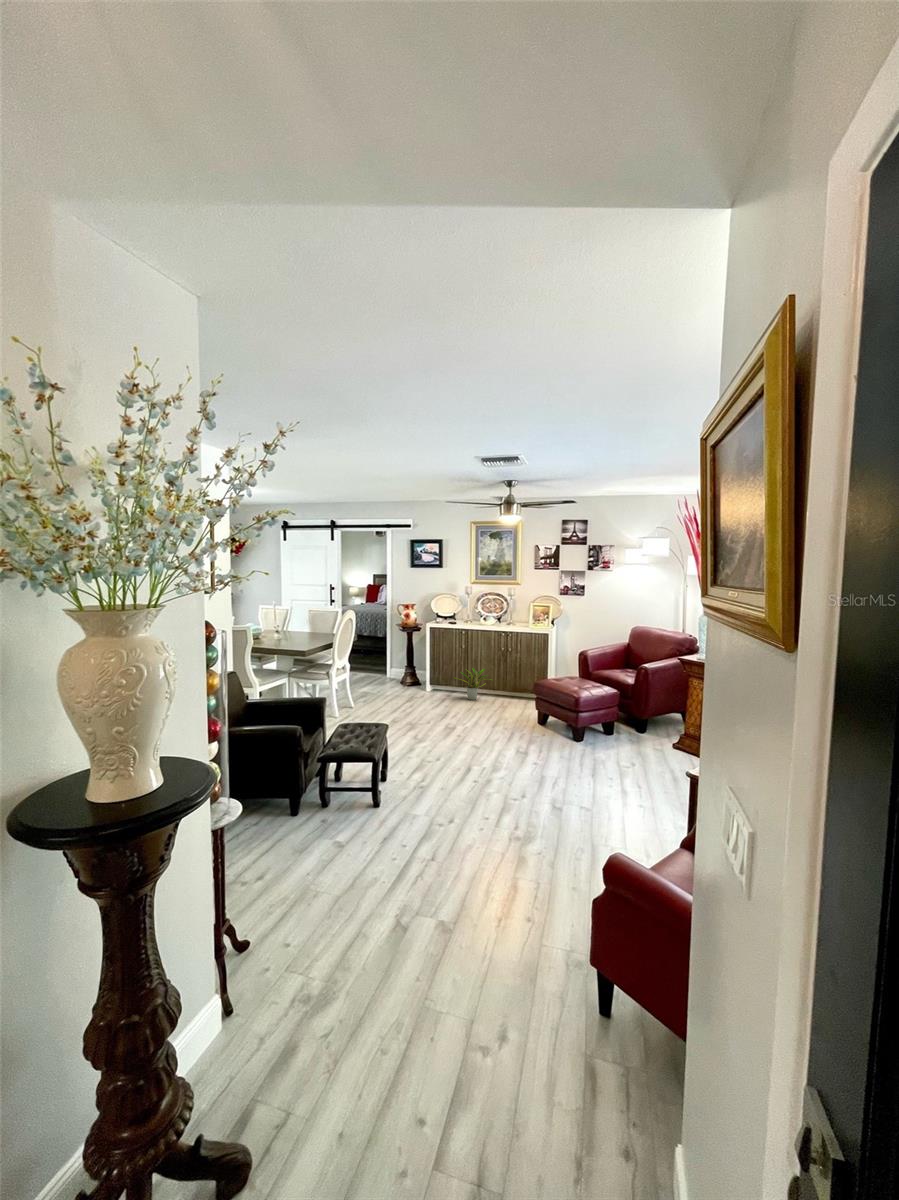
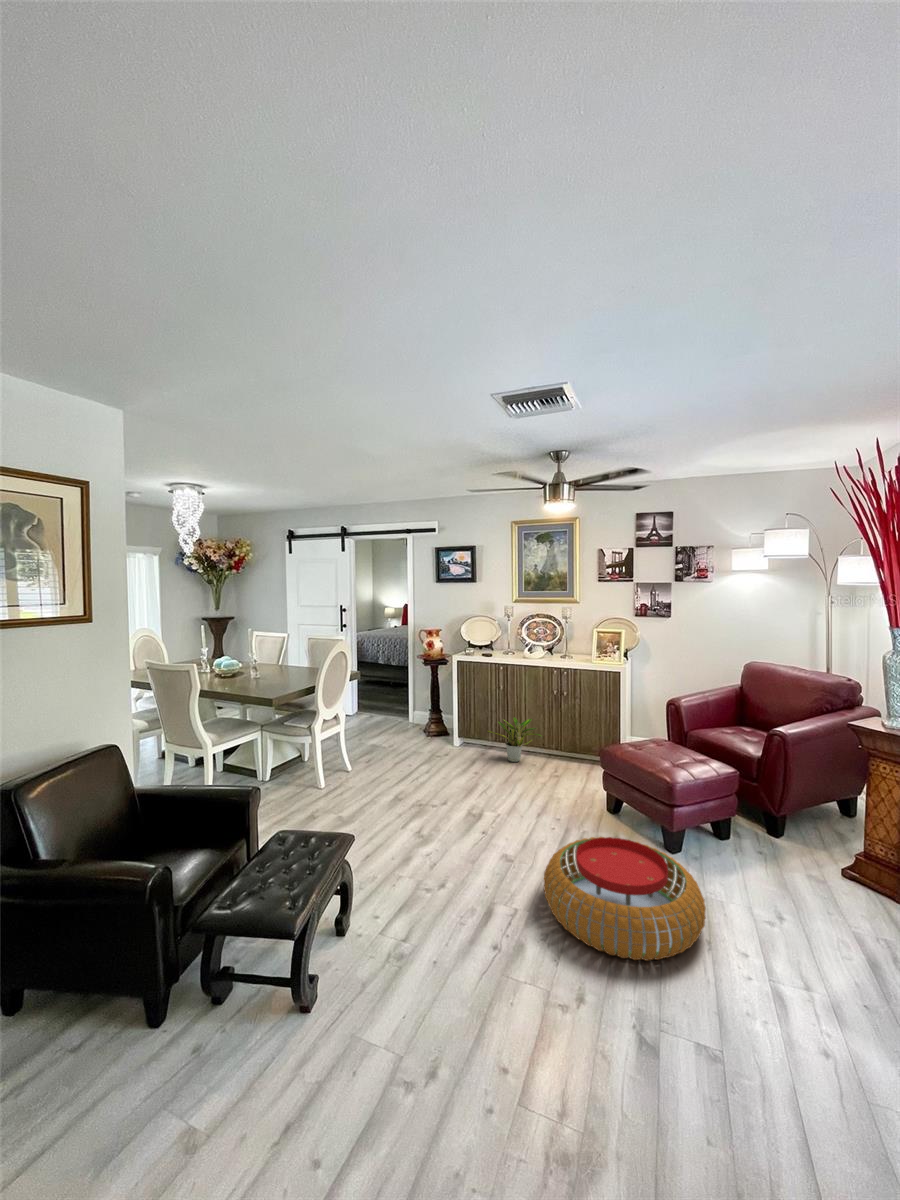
pouf: none [502,727,593,783] -> present [544,837,706,961]

